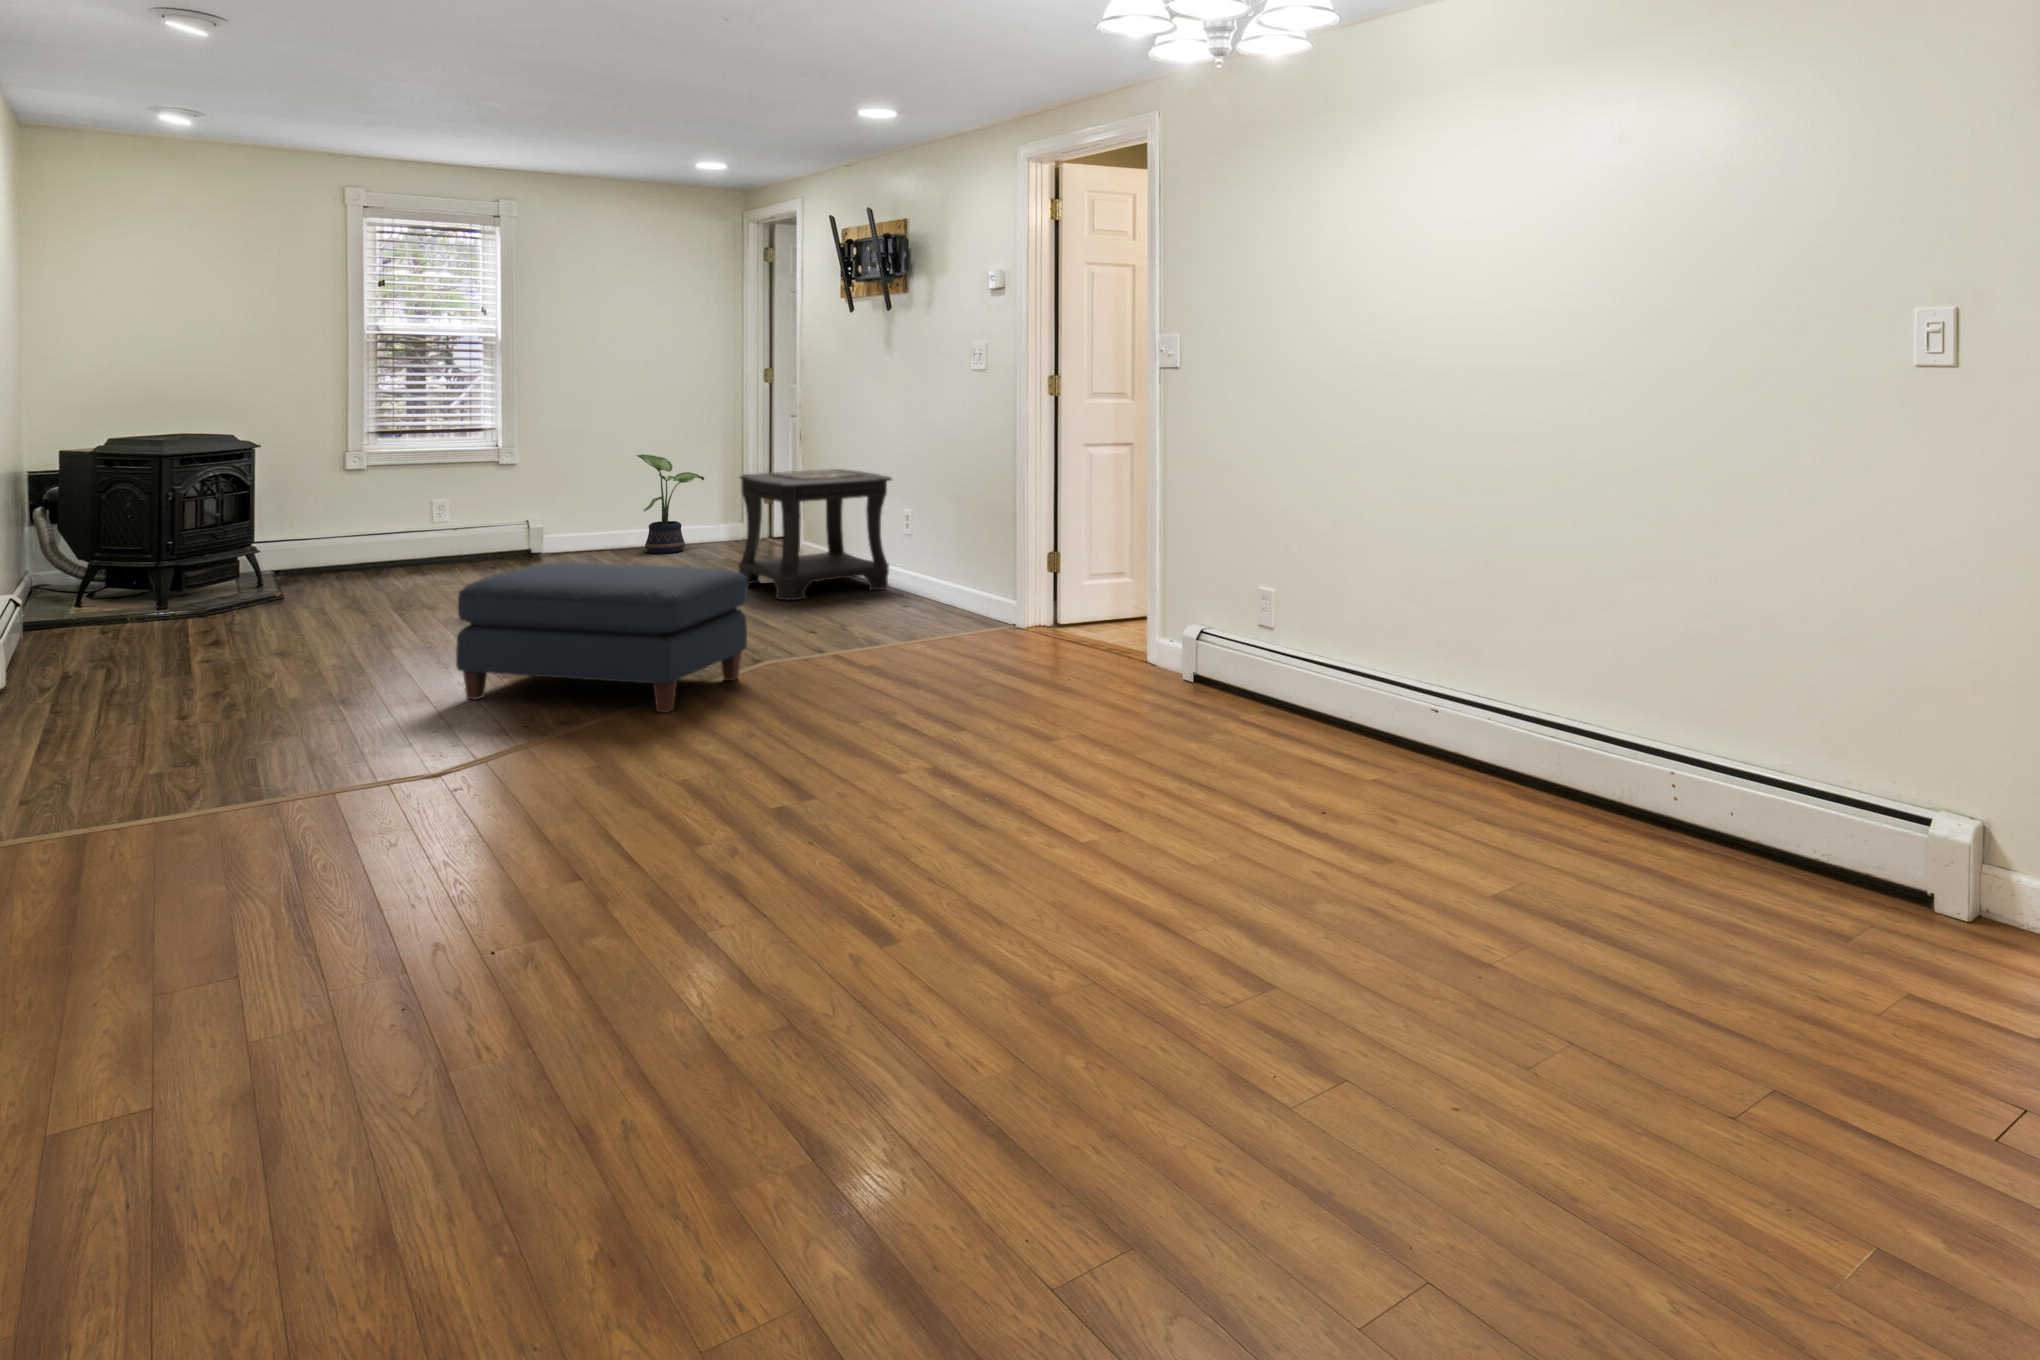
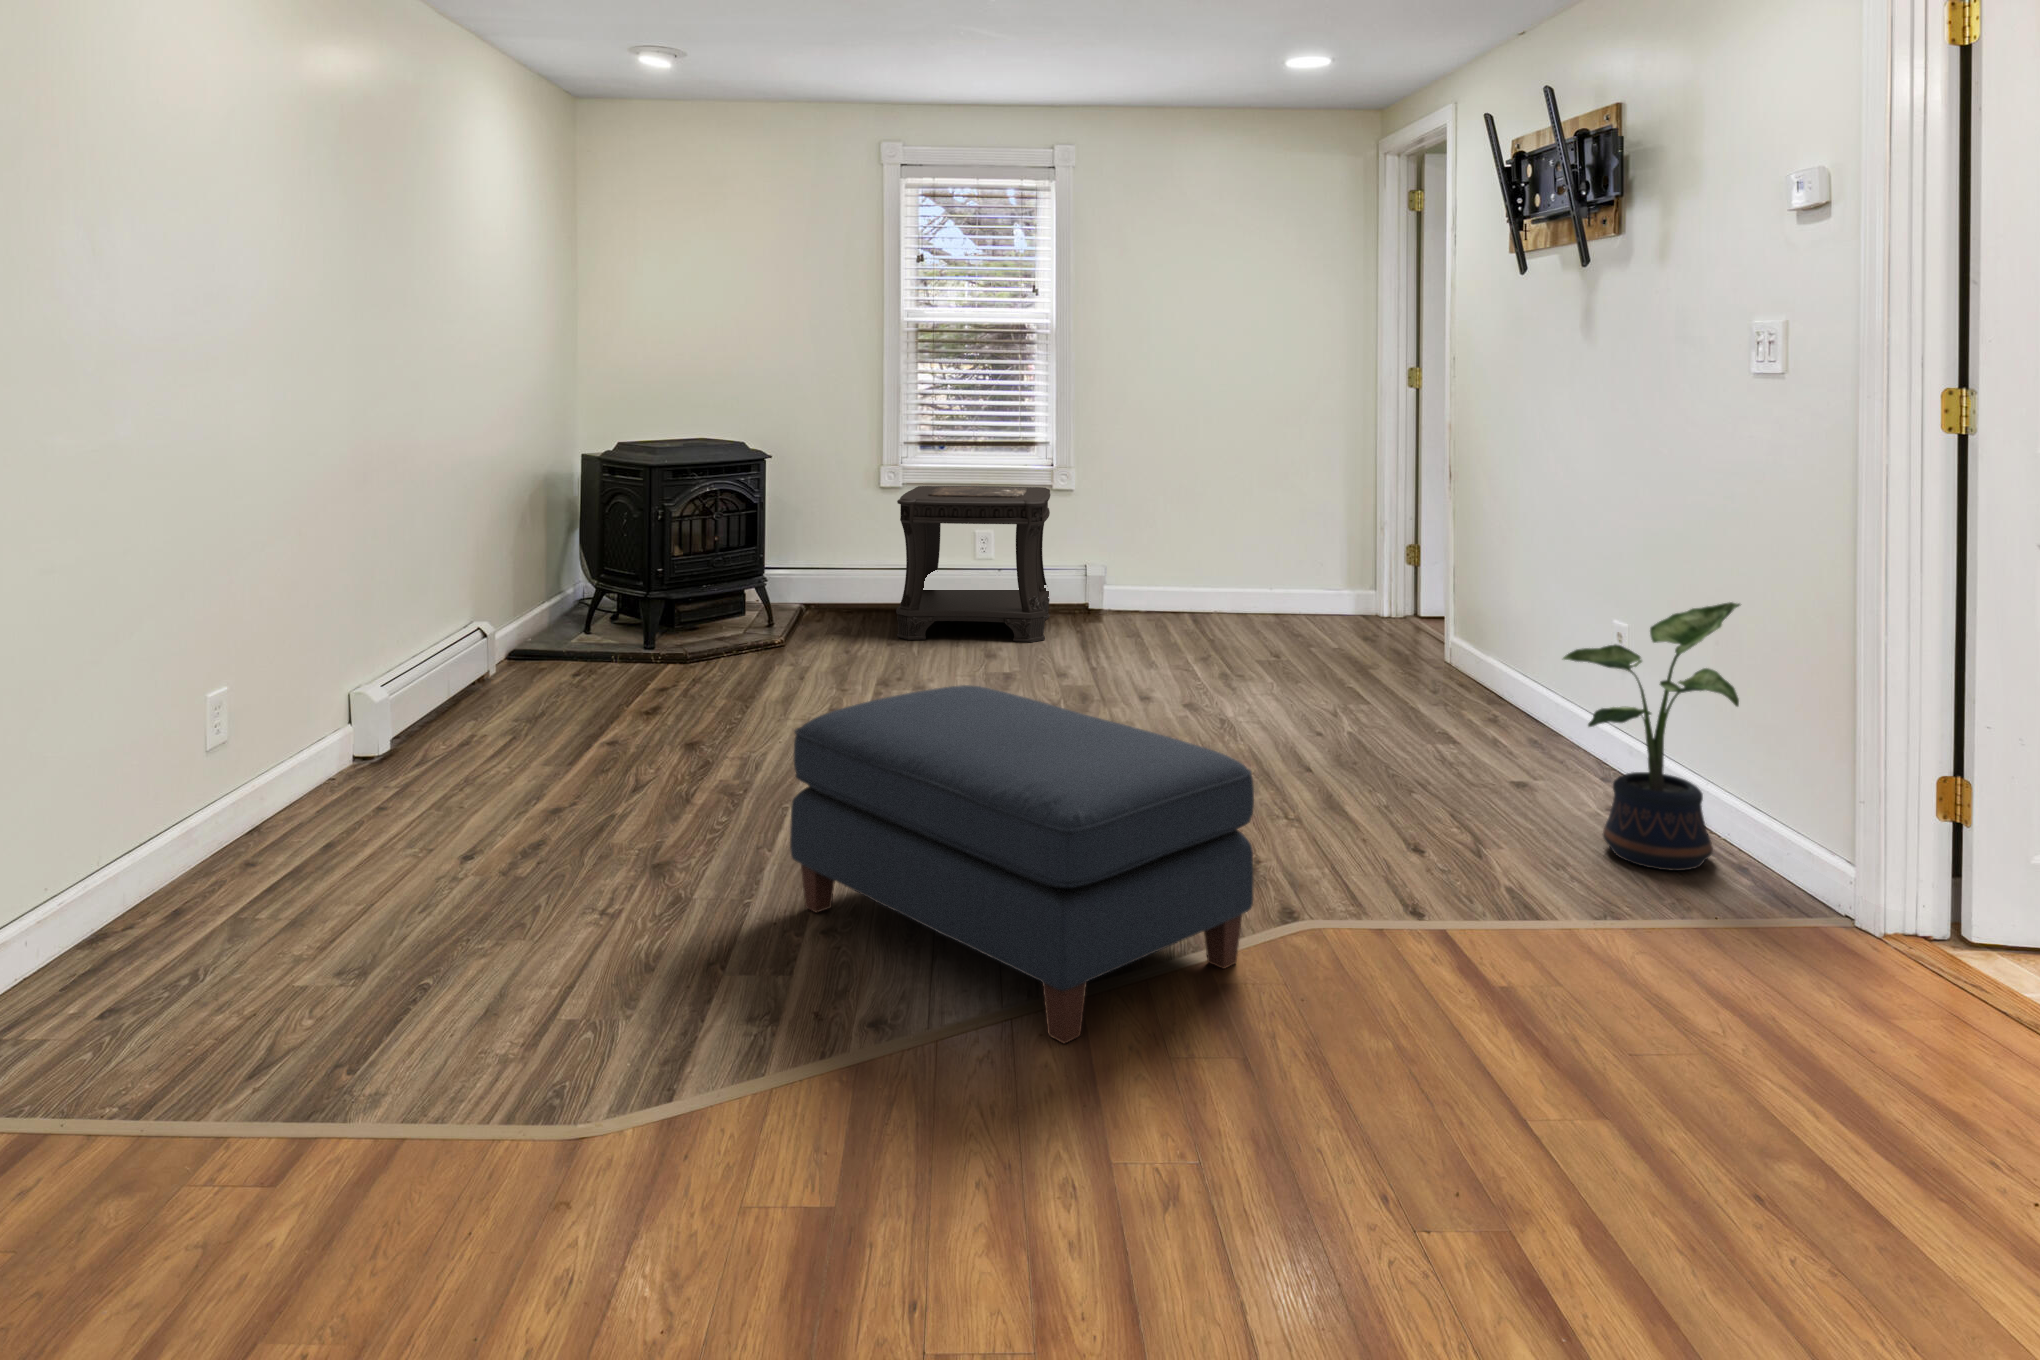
potted plant: present [637,454,704,553] -> present [1563,602,1740,871]
side table: present [739,469,892,600] -> present [896,486,1050,642]

